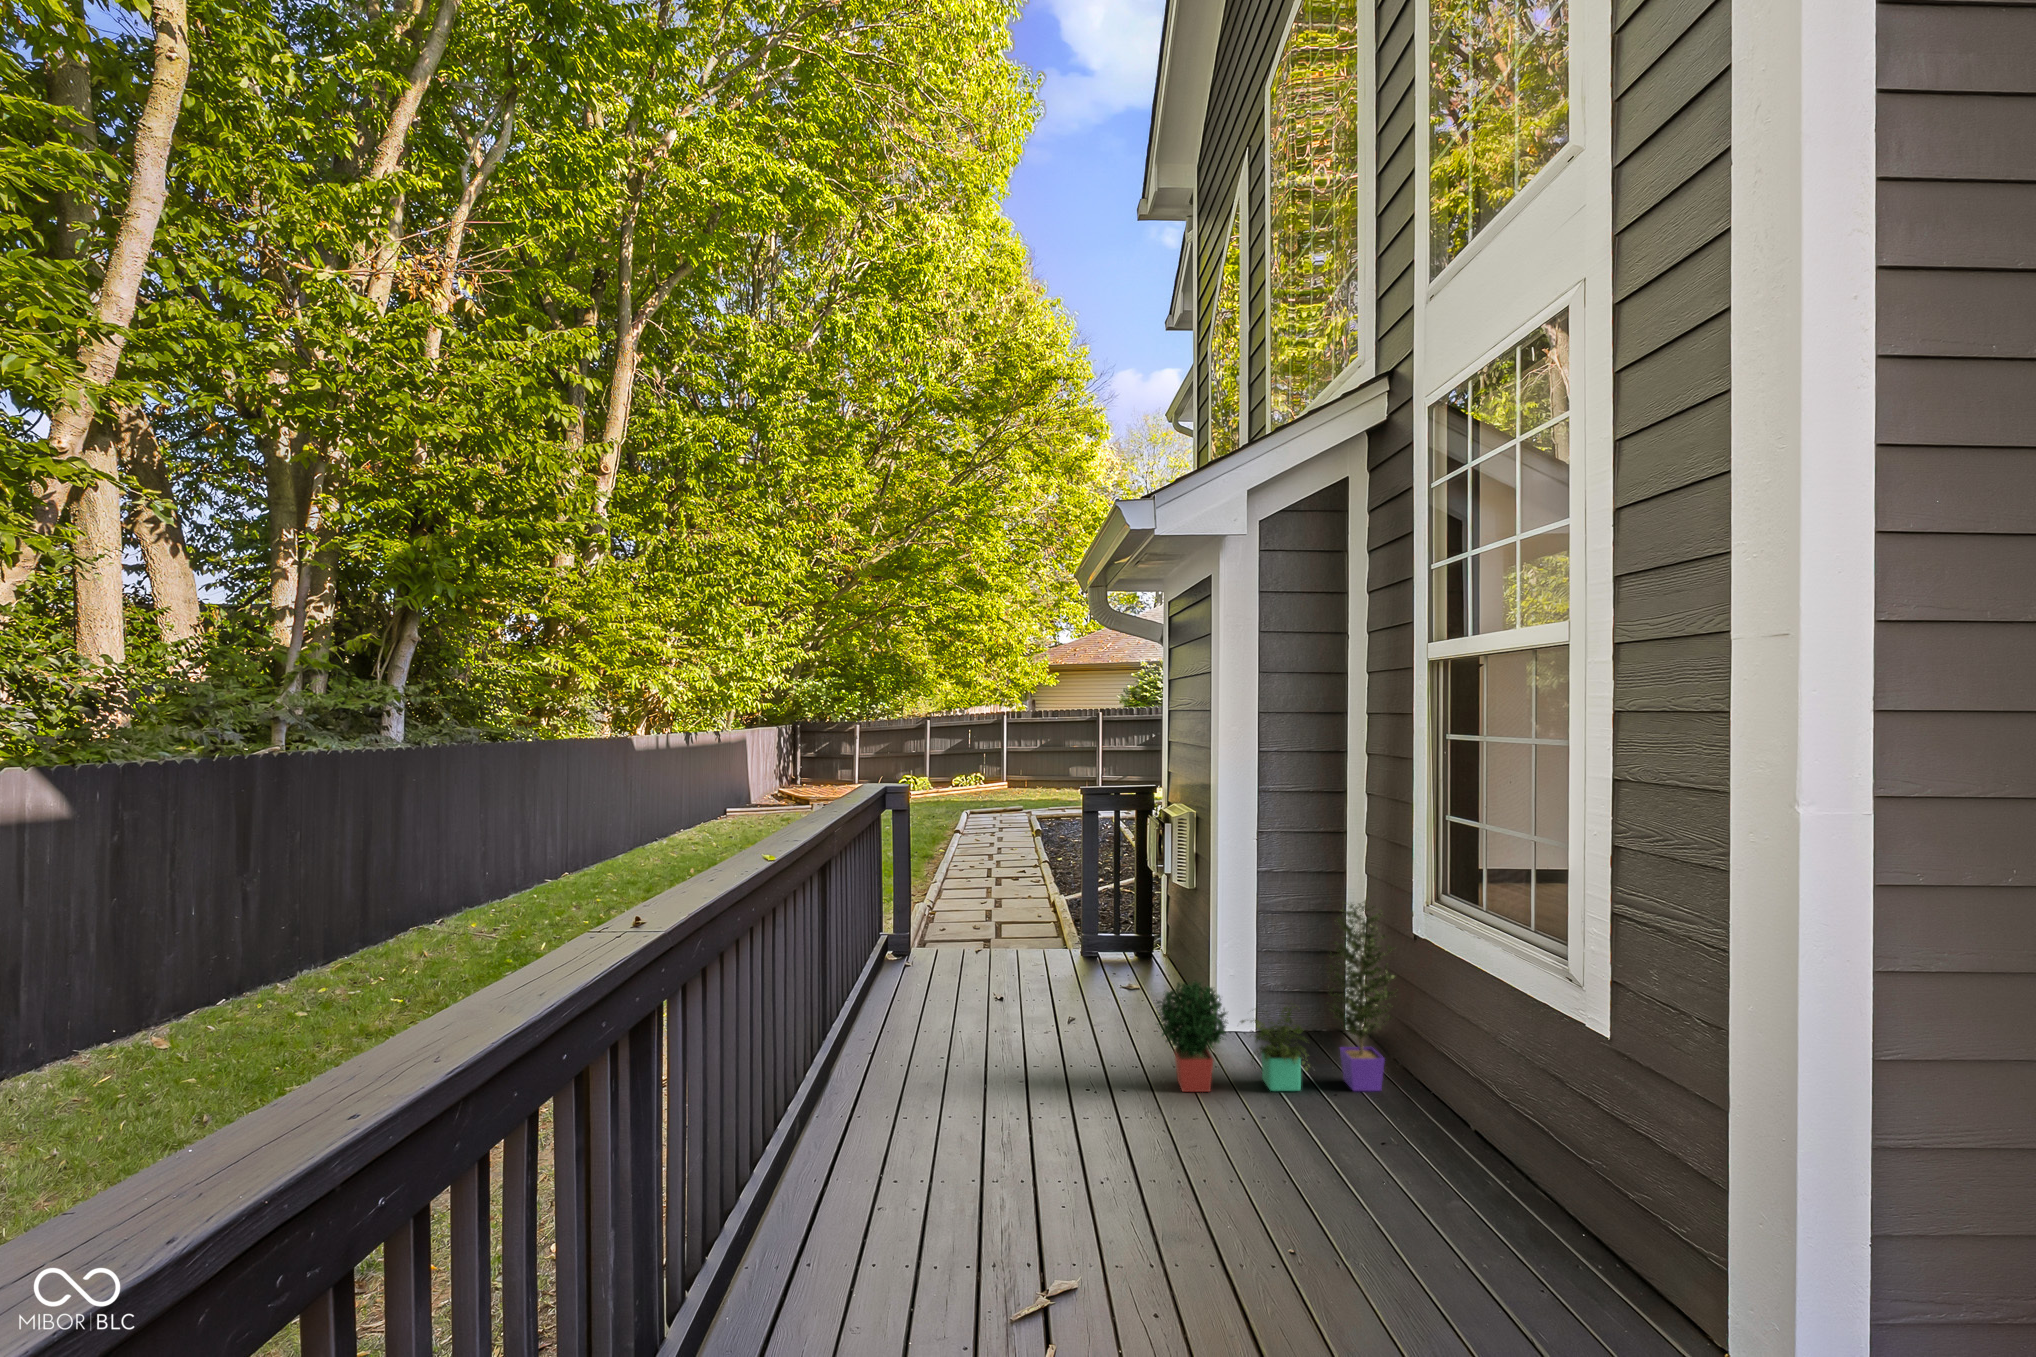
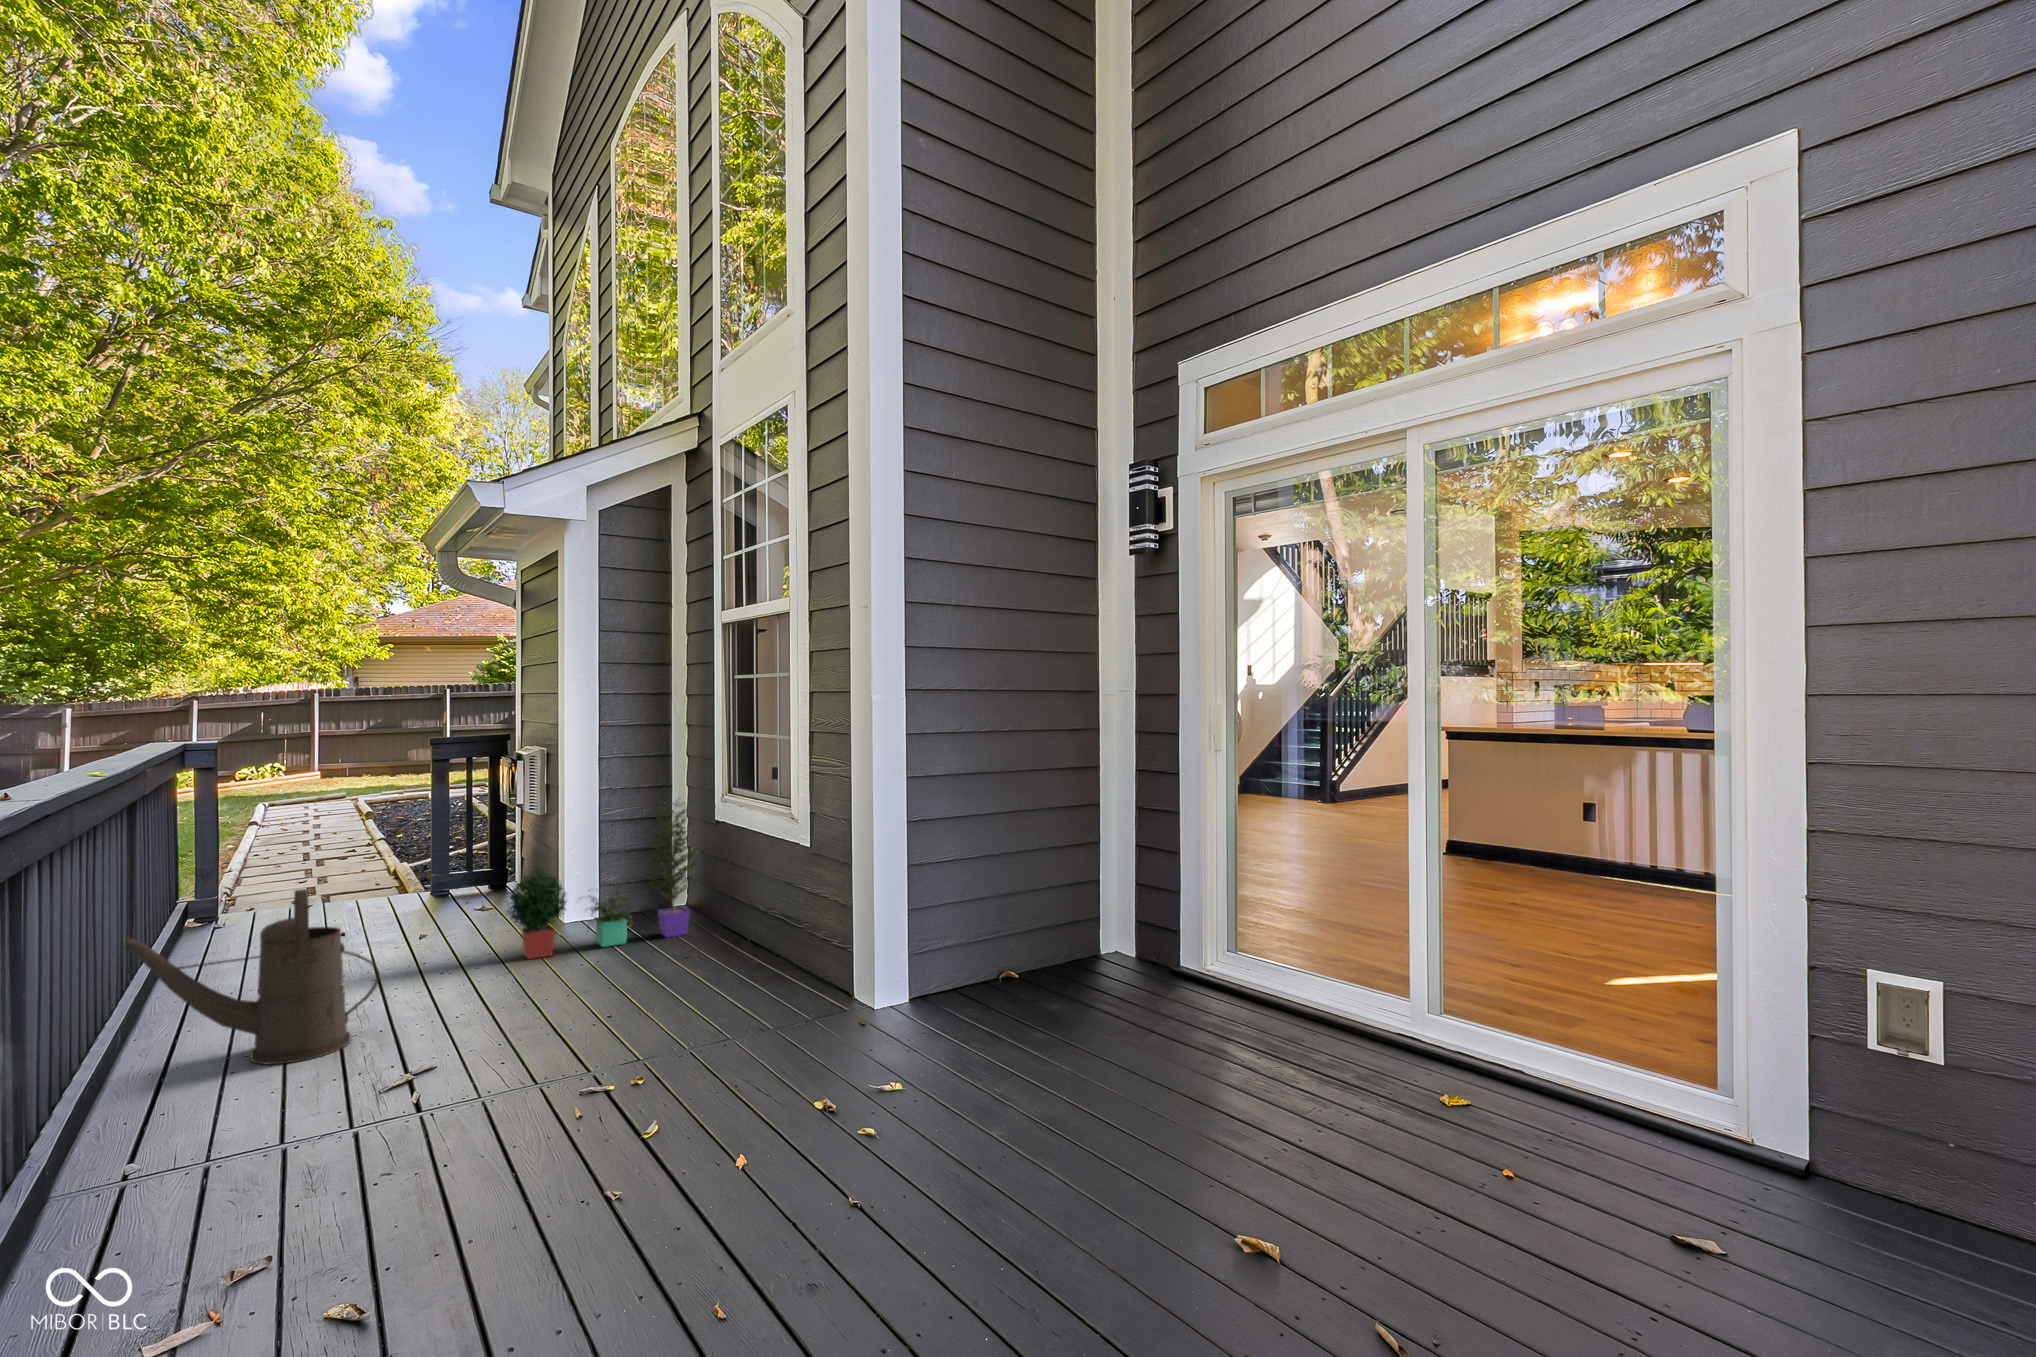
watering can: none [774,1004,1015,1229] -> present [126,889,379,1064]

